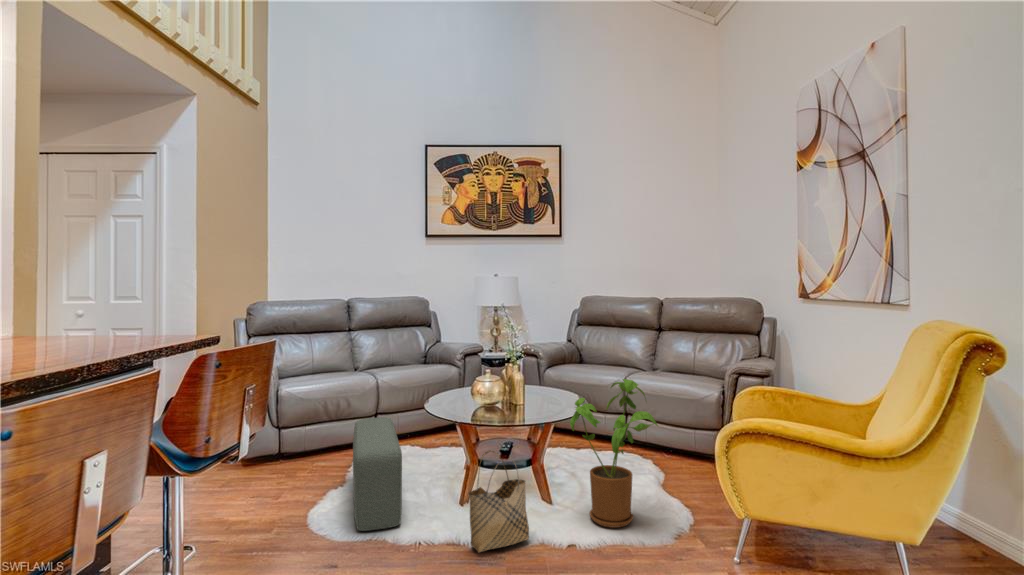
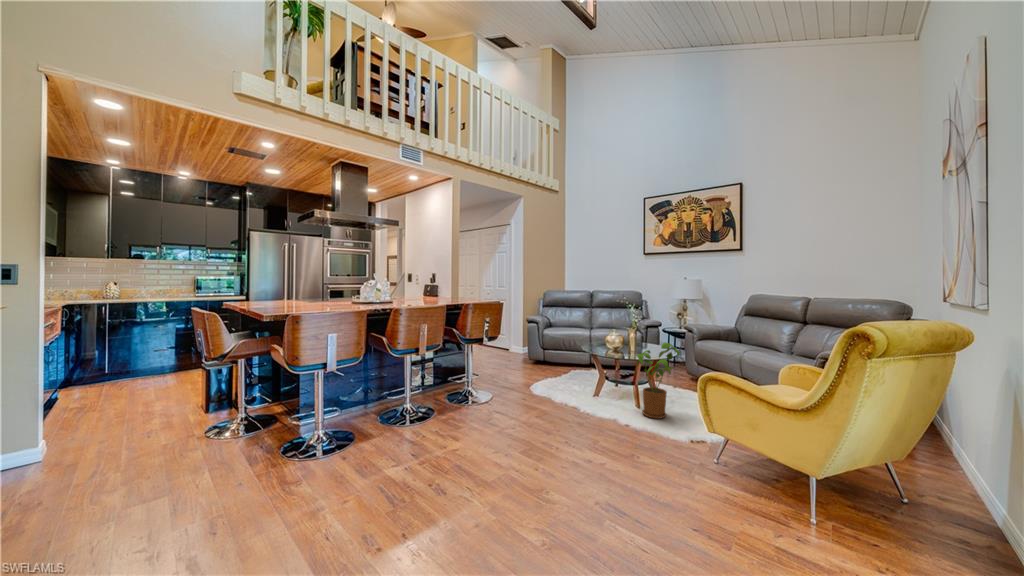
pouf: present [353,417,402,531] -> none [544,348,580,392]
woven basket: present [468,451,529,552] -> none [575,365,605,408]

